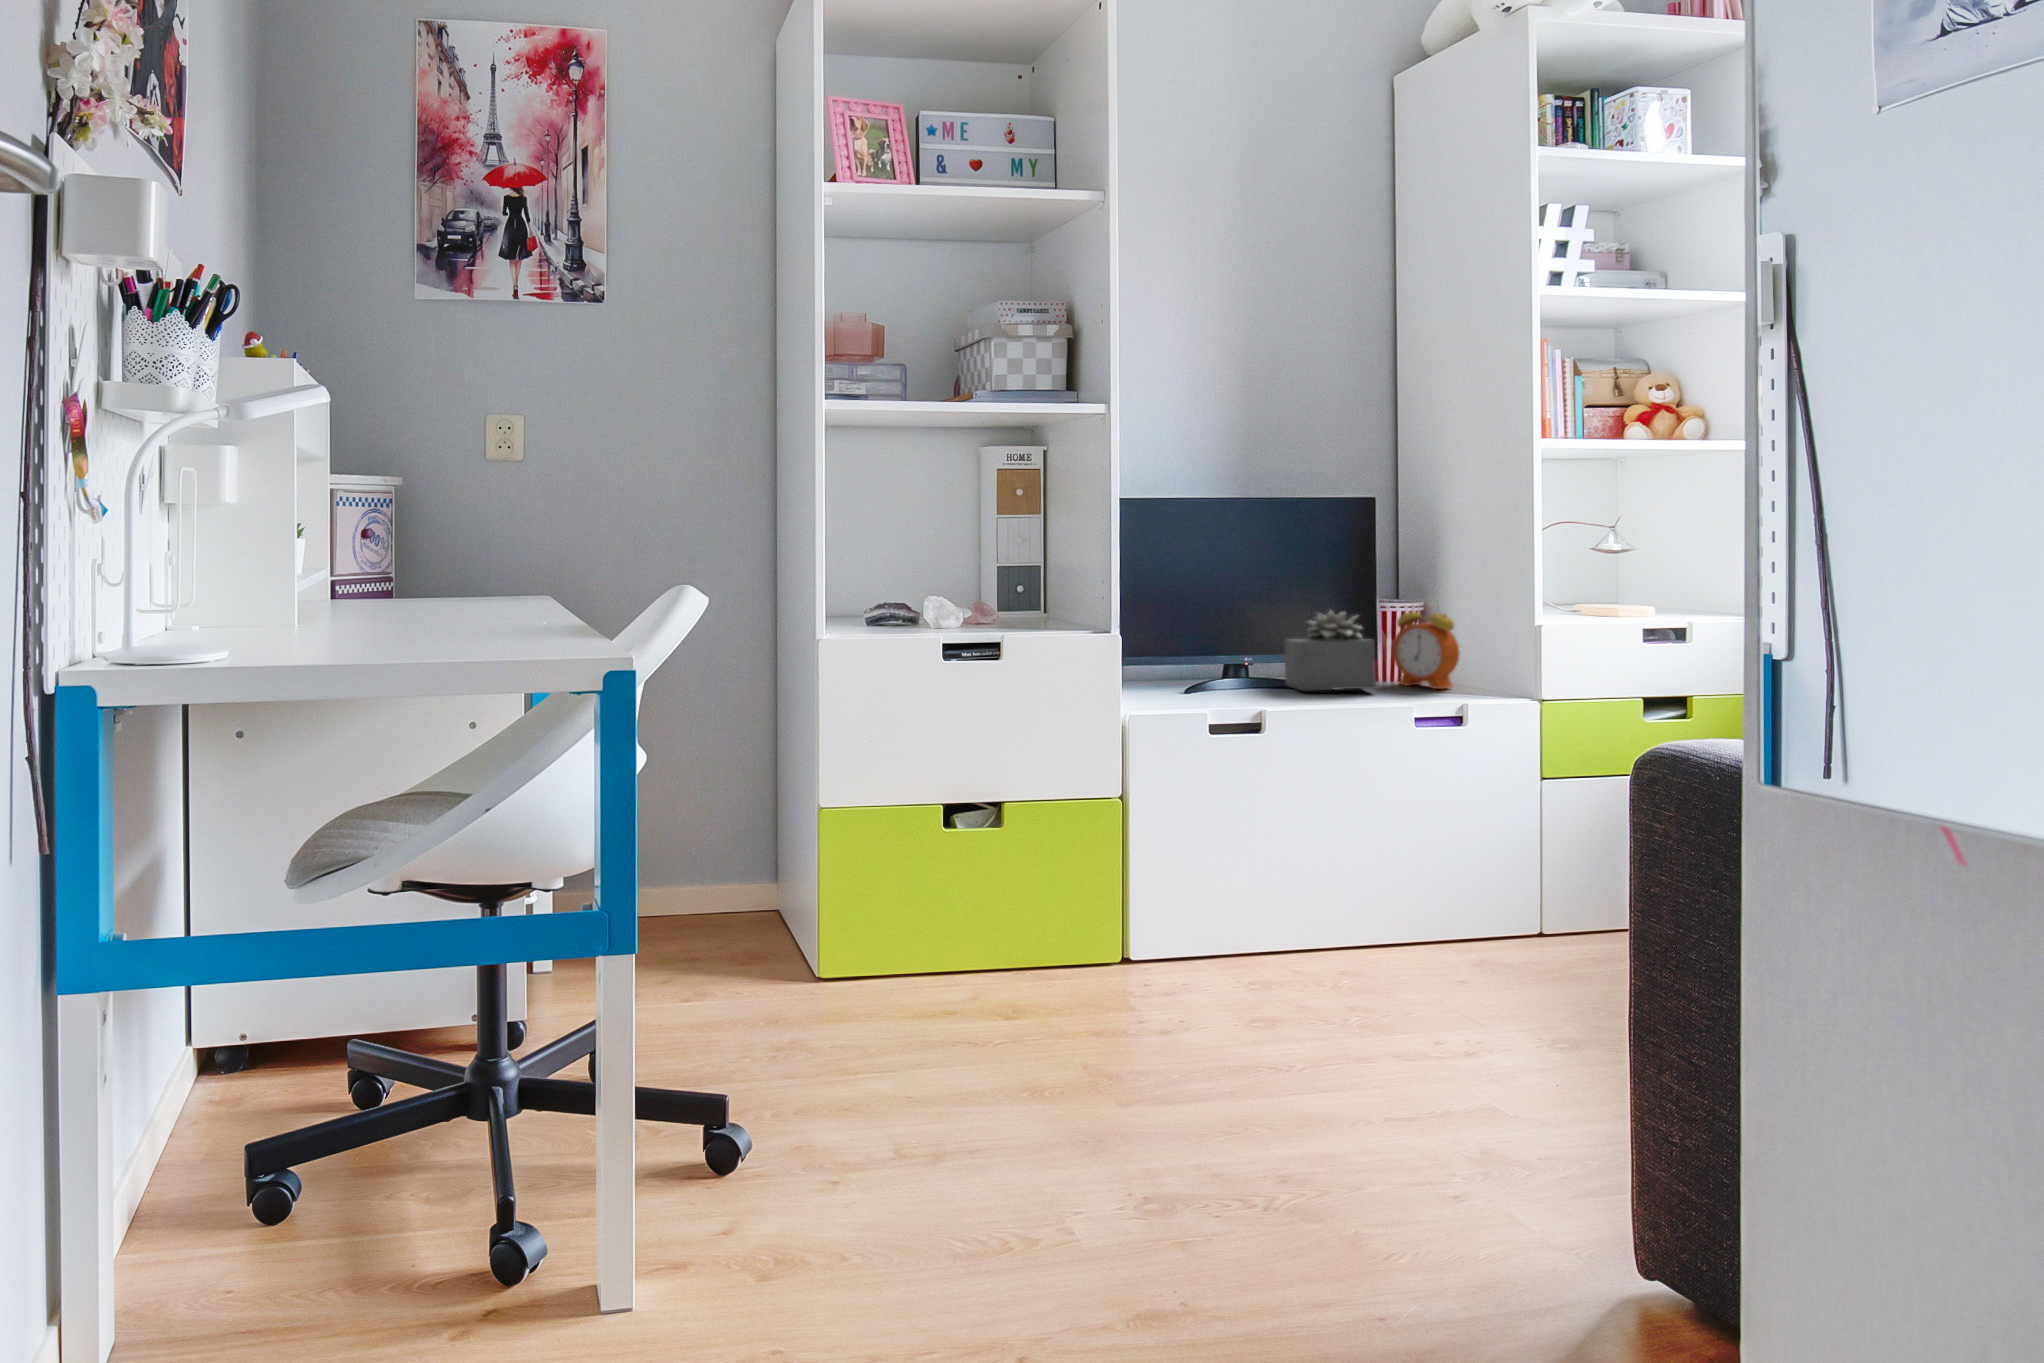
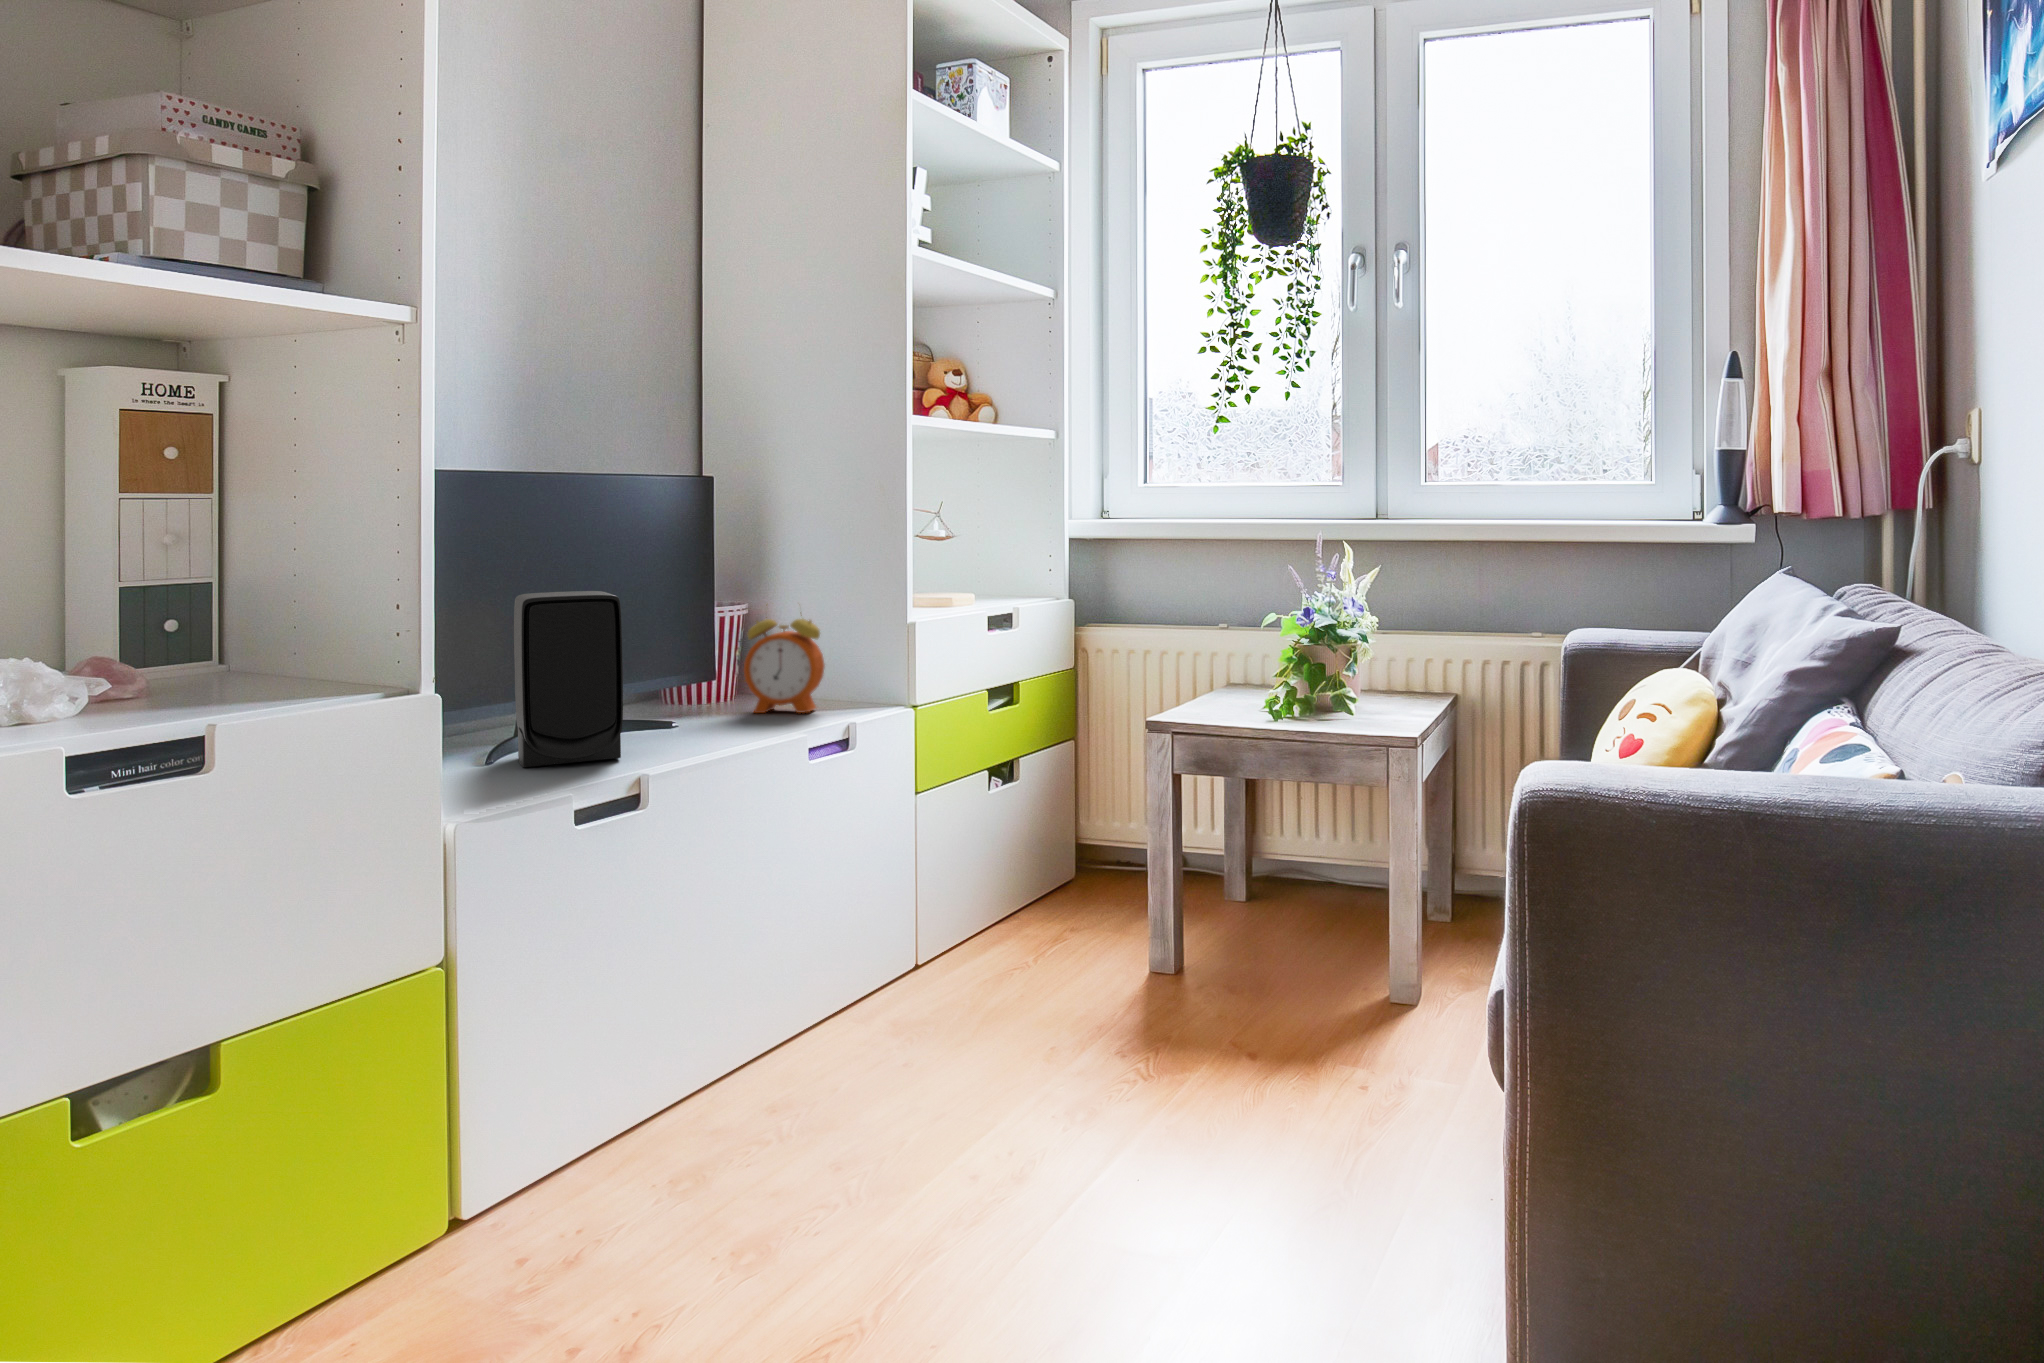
speaker: none [1194,581,1264,698] -> present [514,591,623,767]
succulent plant: present [1285,611,1376,690] -> none [619,623,753,738]

